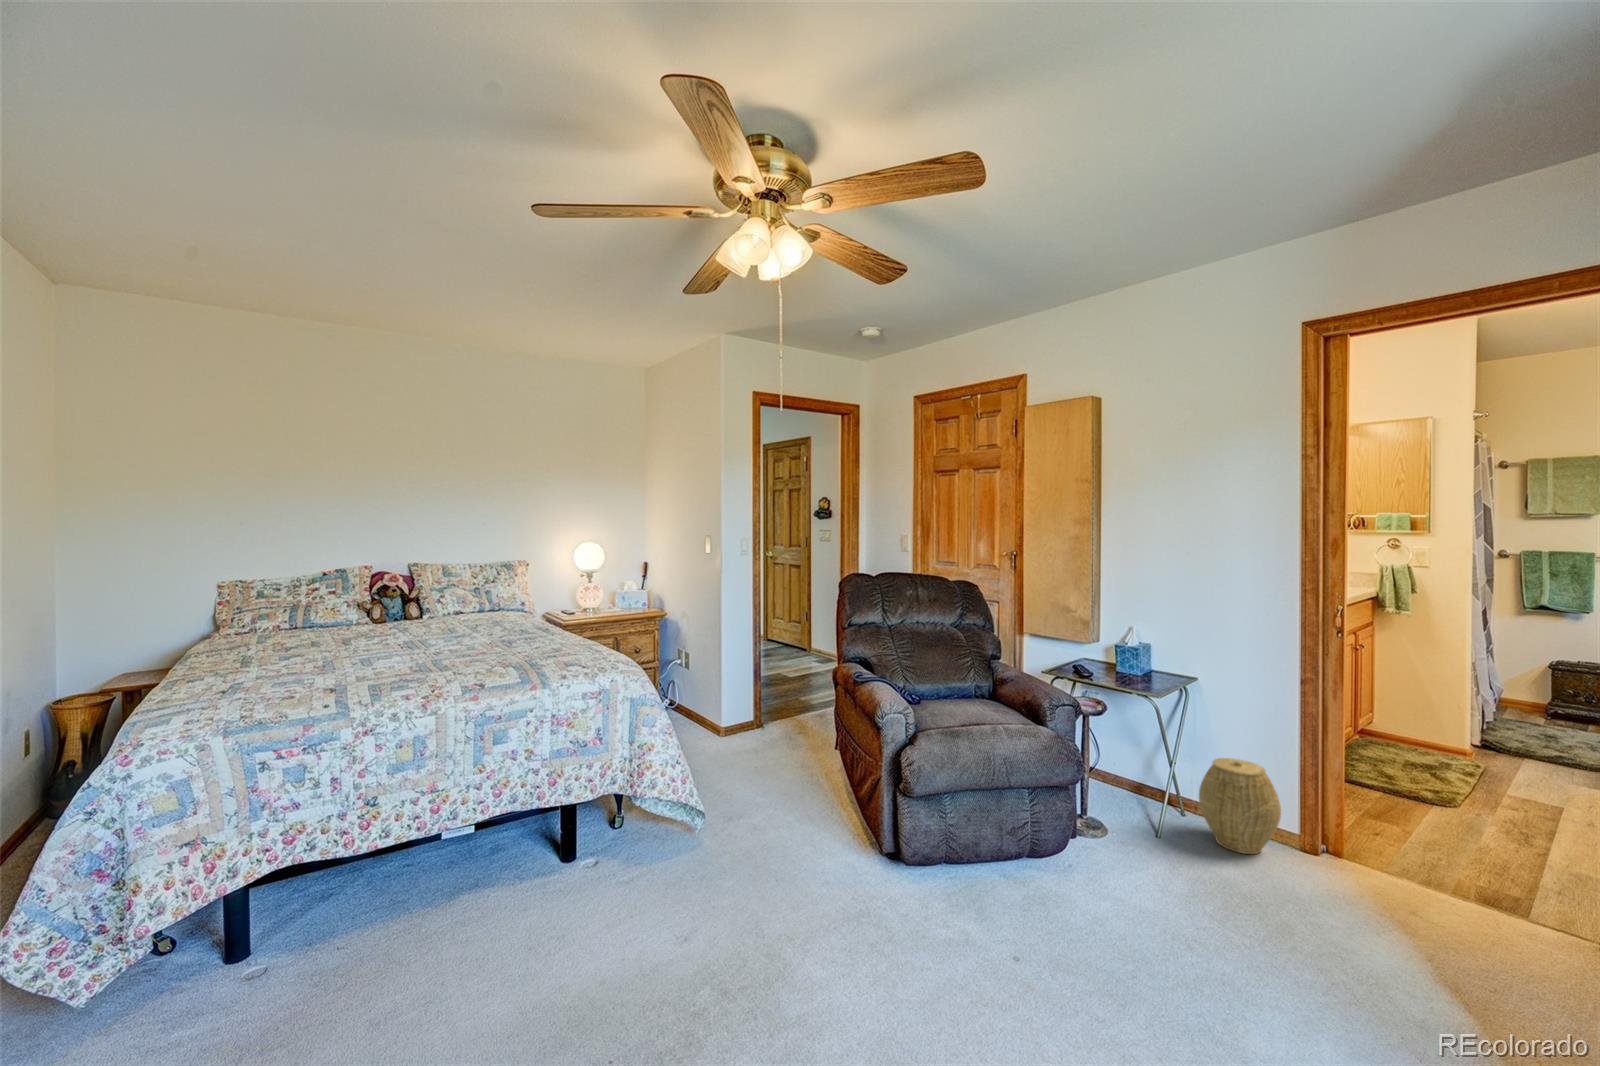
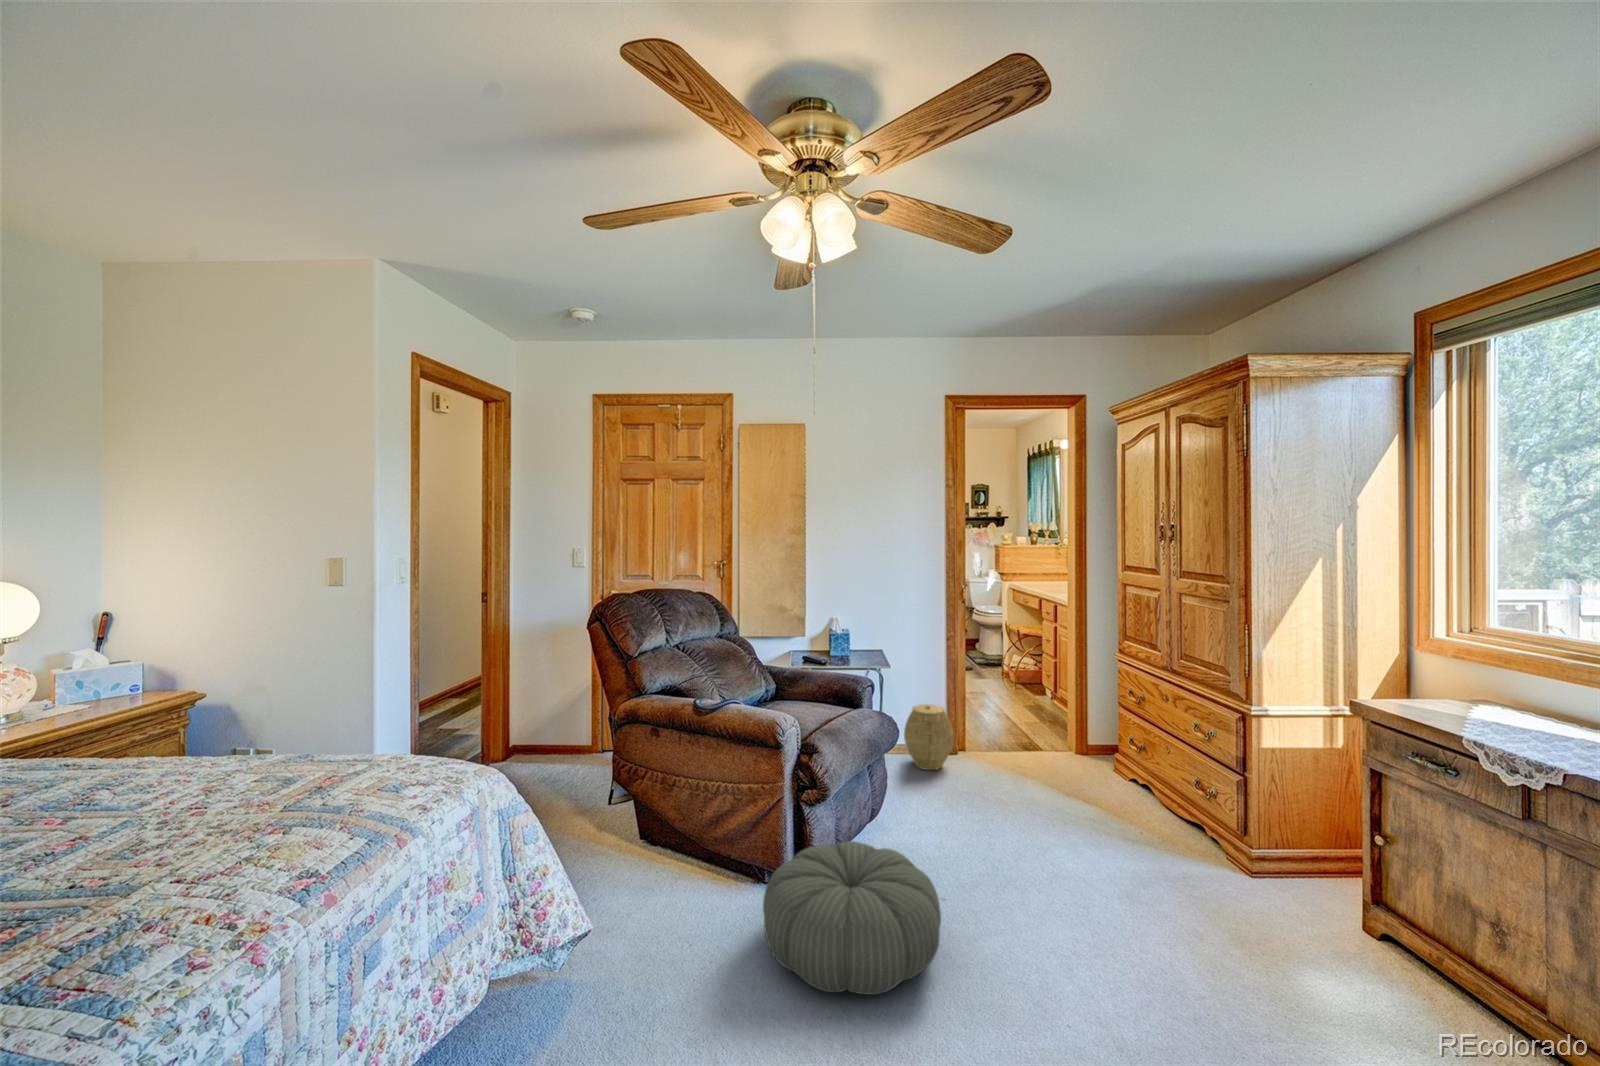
pouf: none [778,827,962,981] -> present [763,841,941,995]

